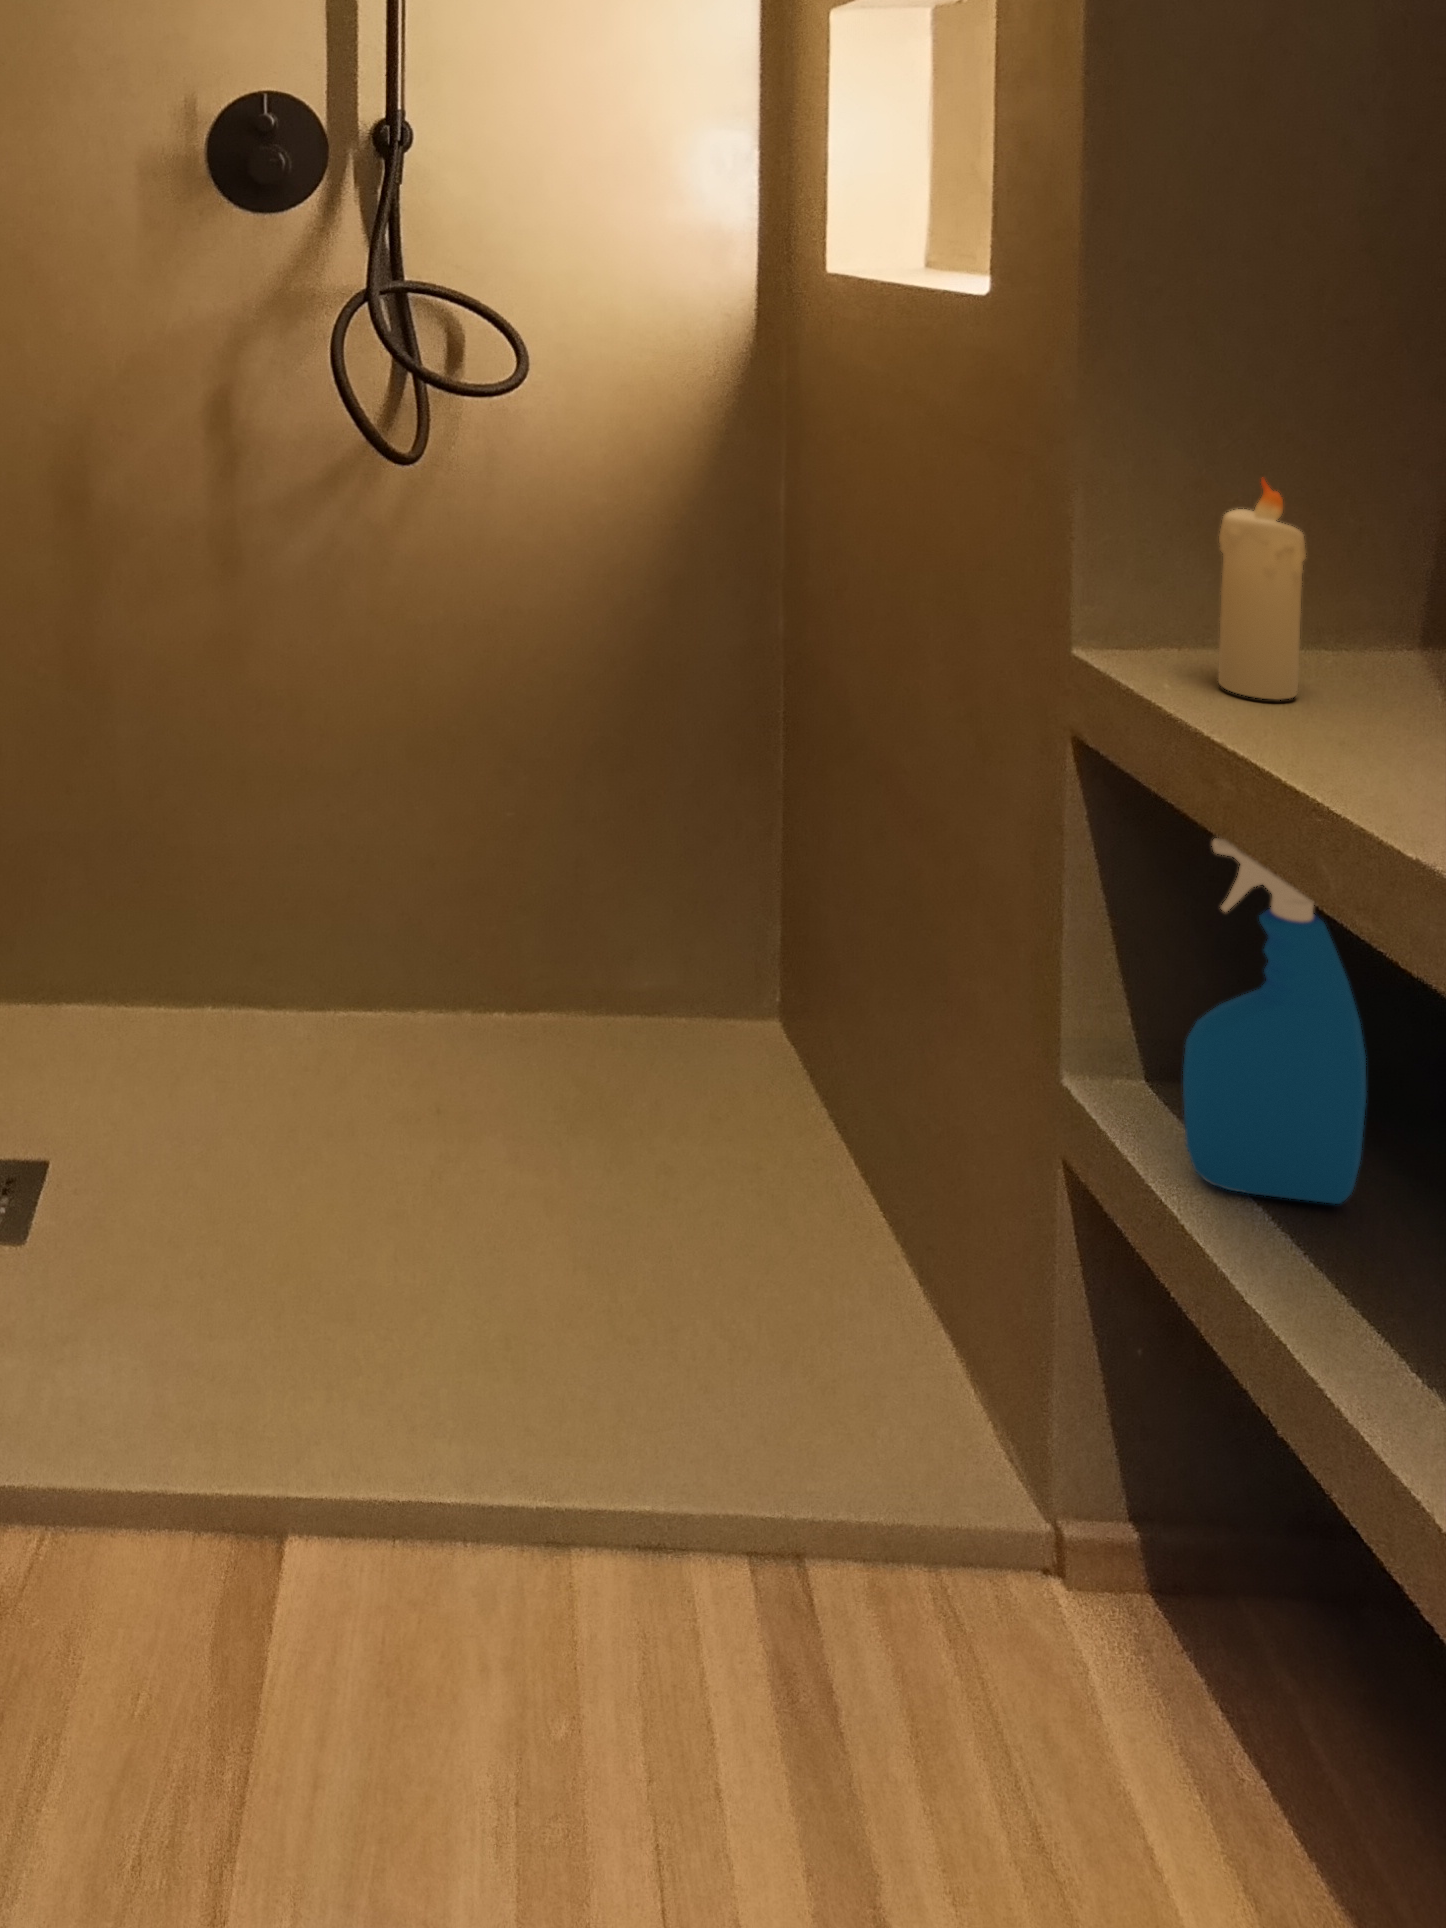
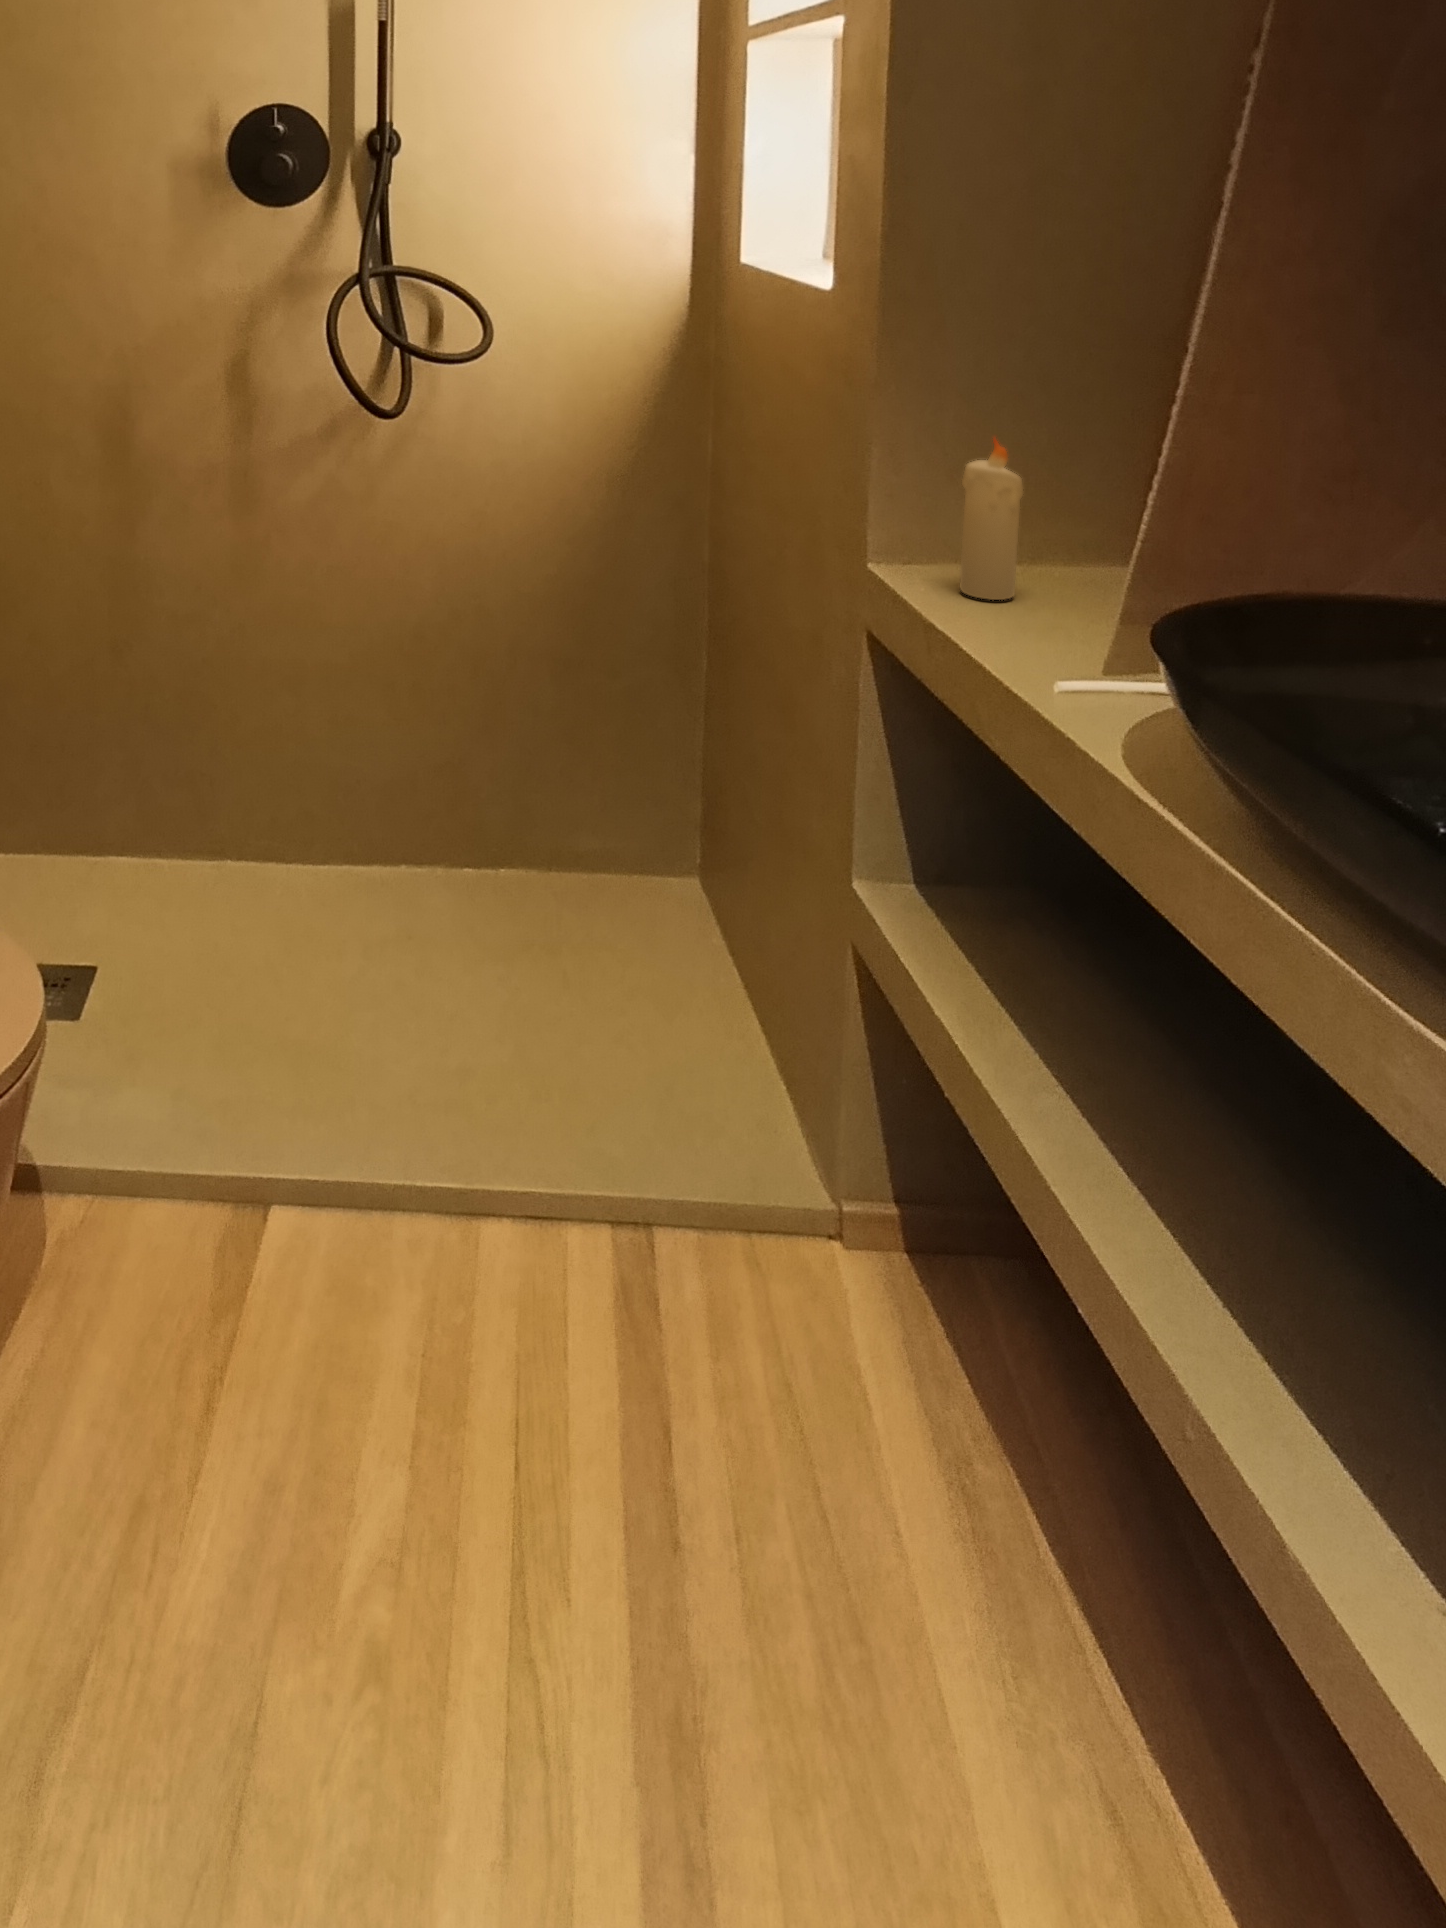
spray bottle: present [1183,838,1366,1204] -> none [920,699,1049,962]

